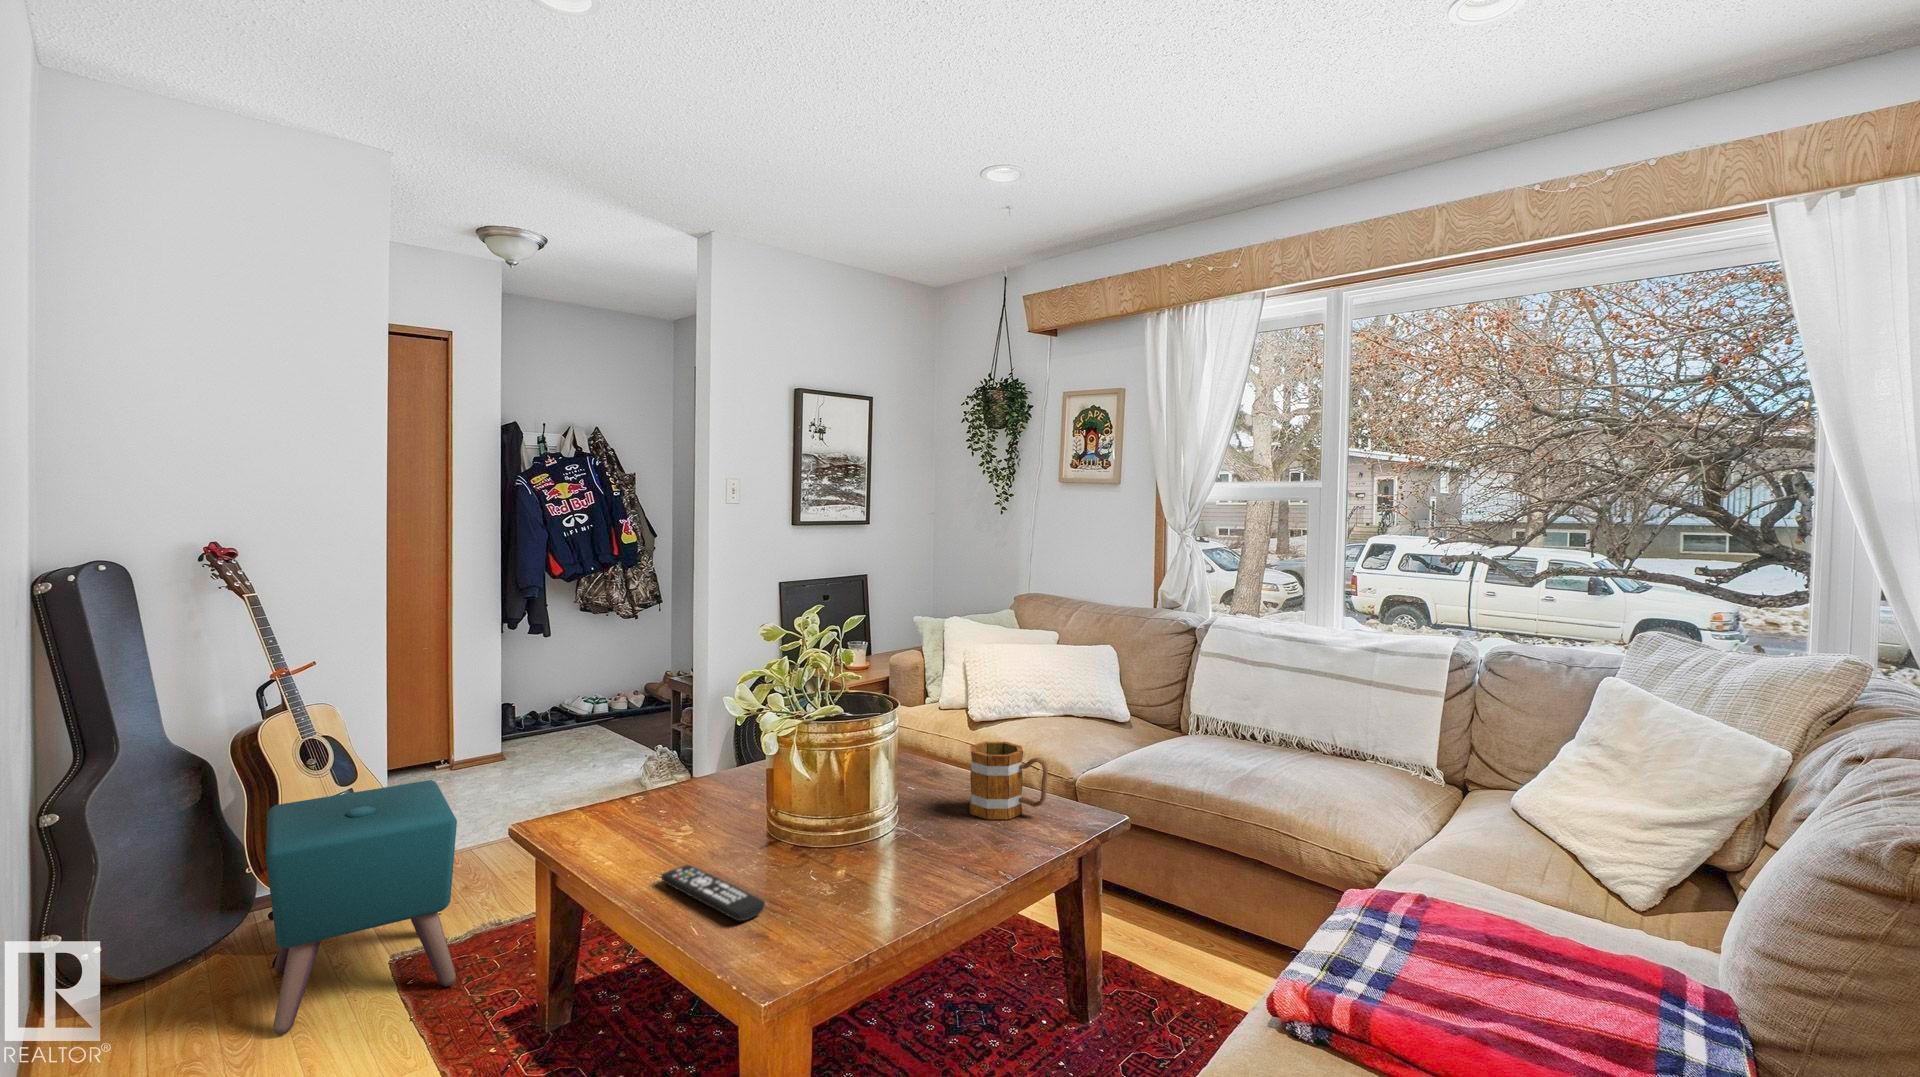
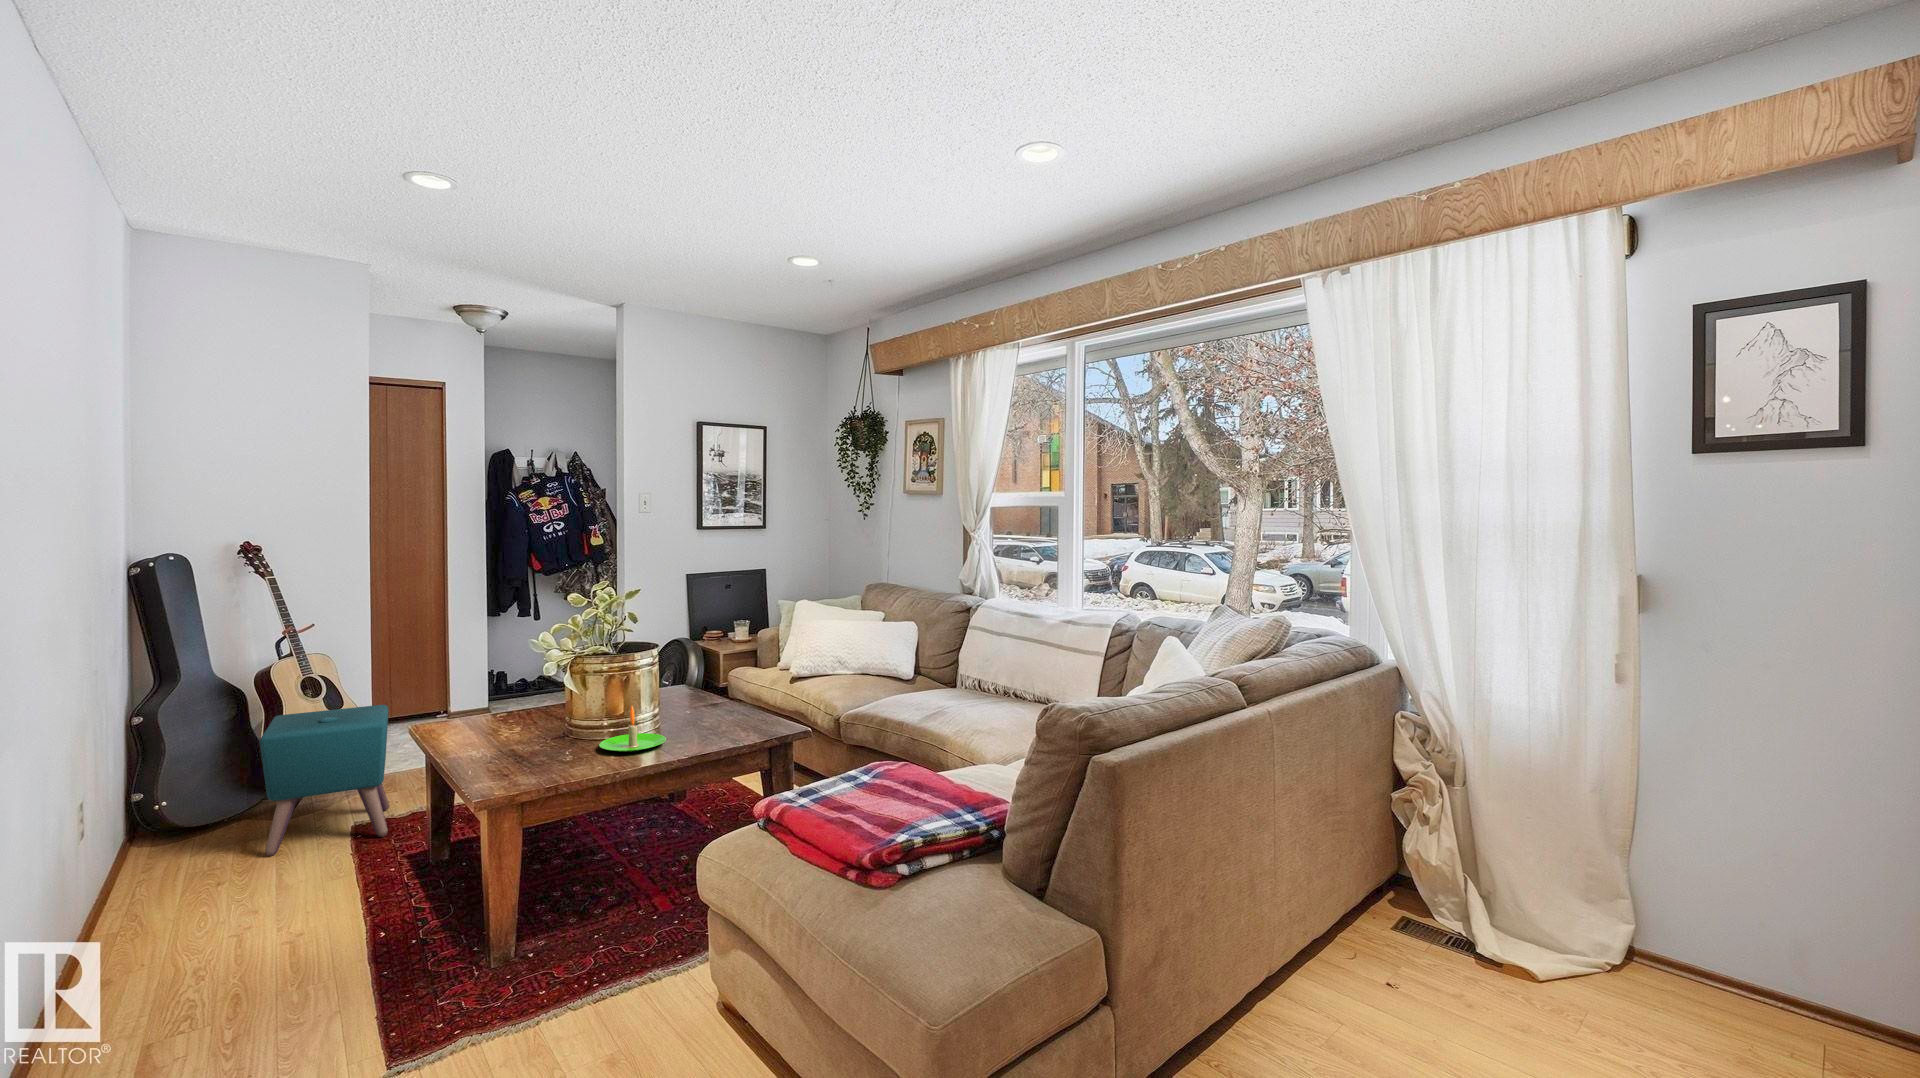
mug: present [970,742,1048,819] -> none [701,676,750,725]
candle: none [872,803,971,882] -> present [599,706,666,752]
remote control: present [661,865,765,921] -> none [466,740,513,765]

